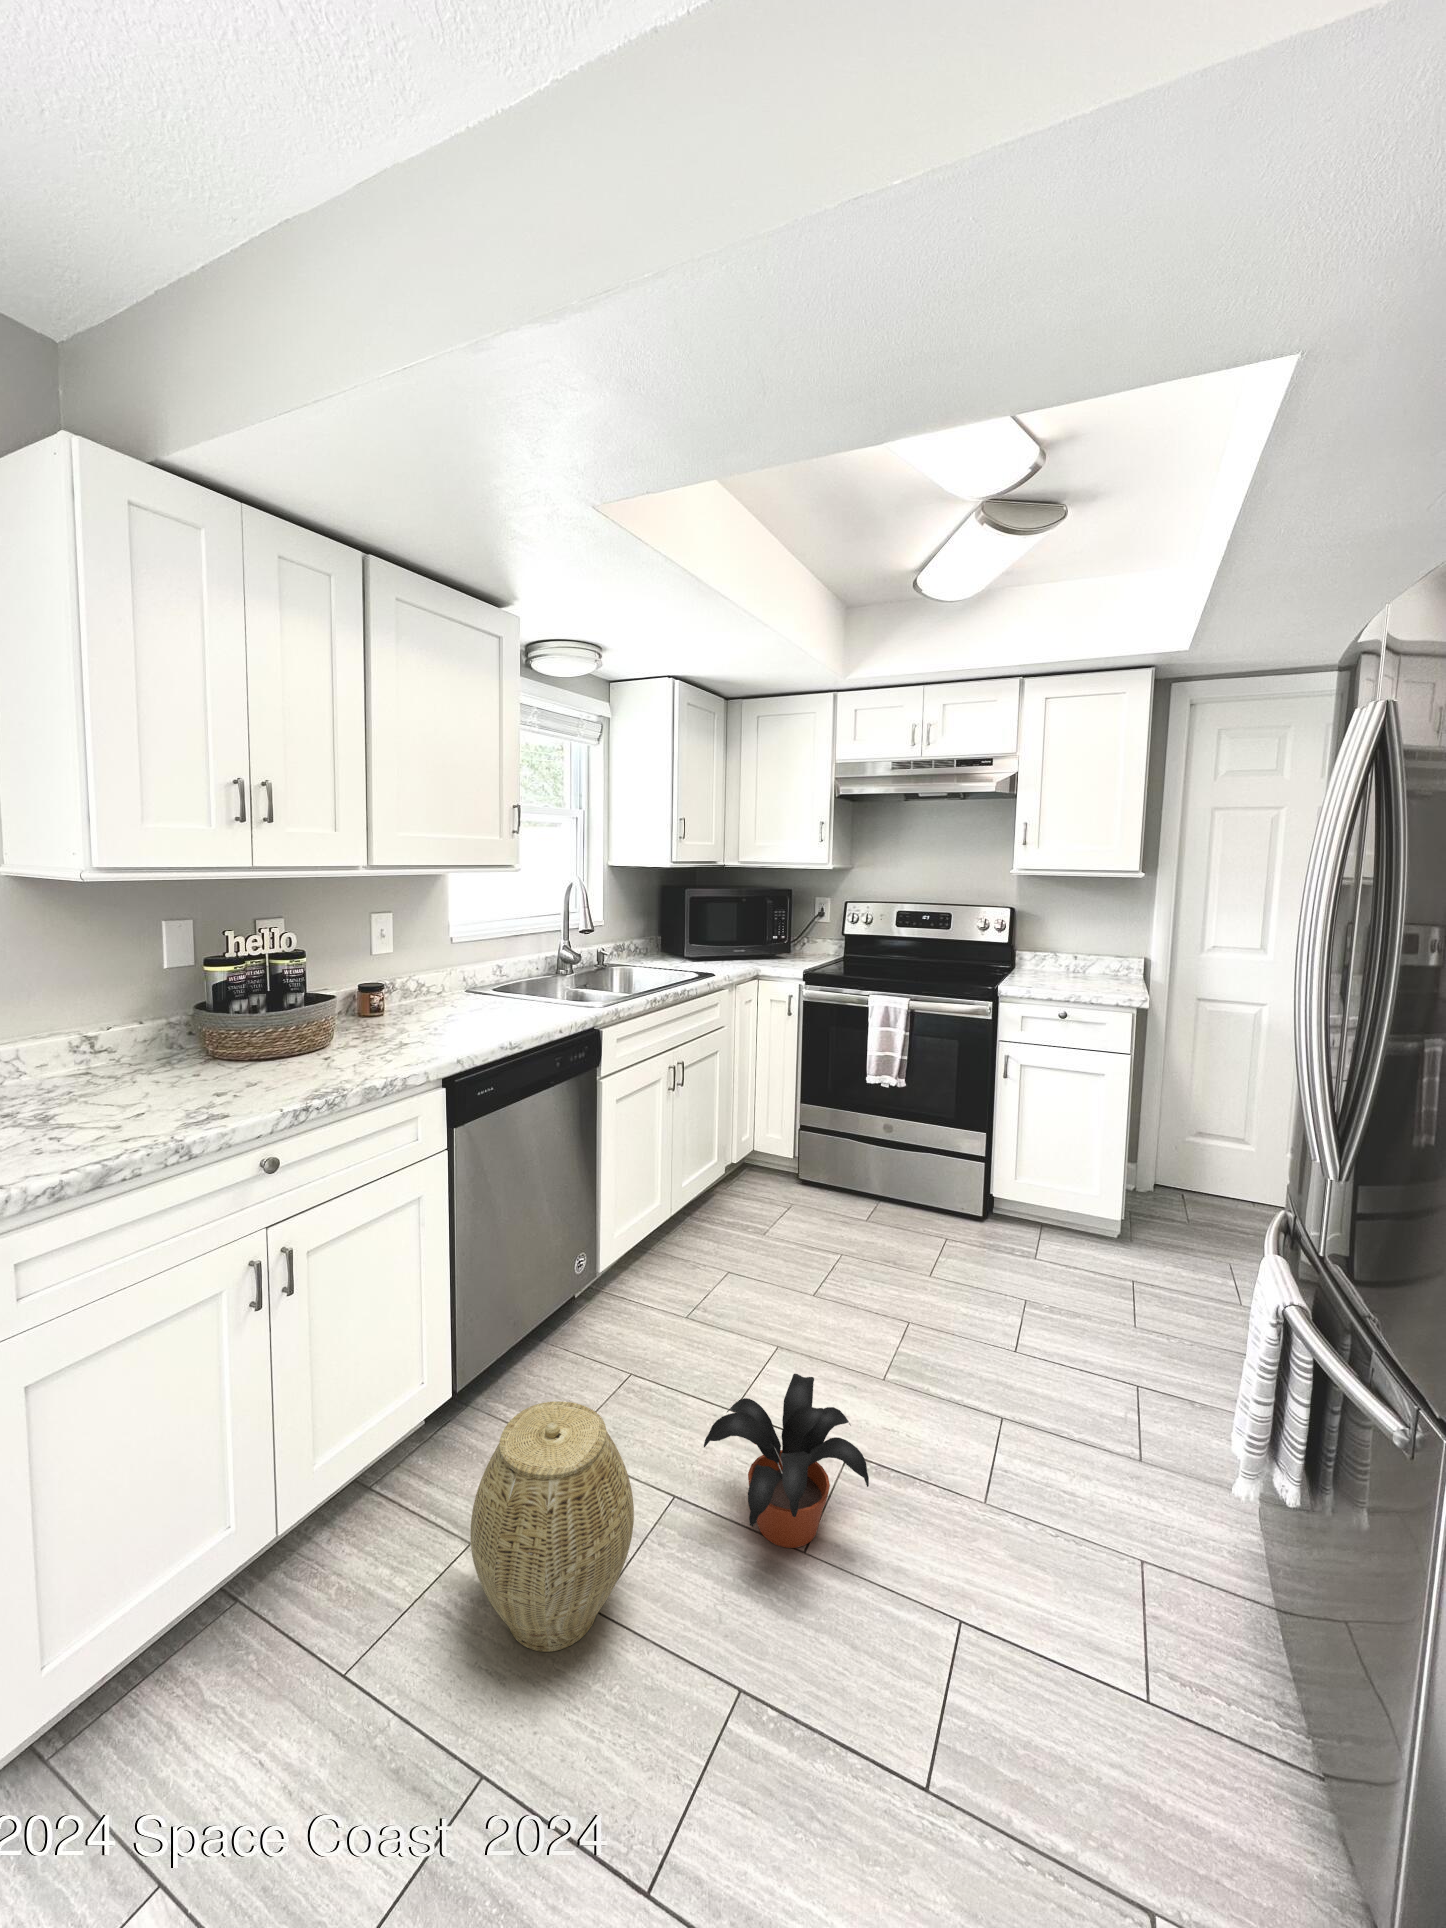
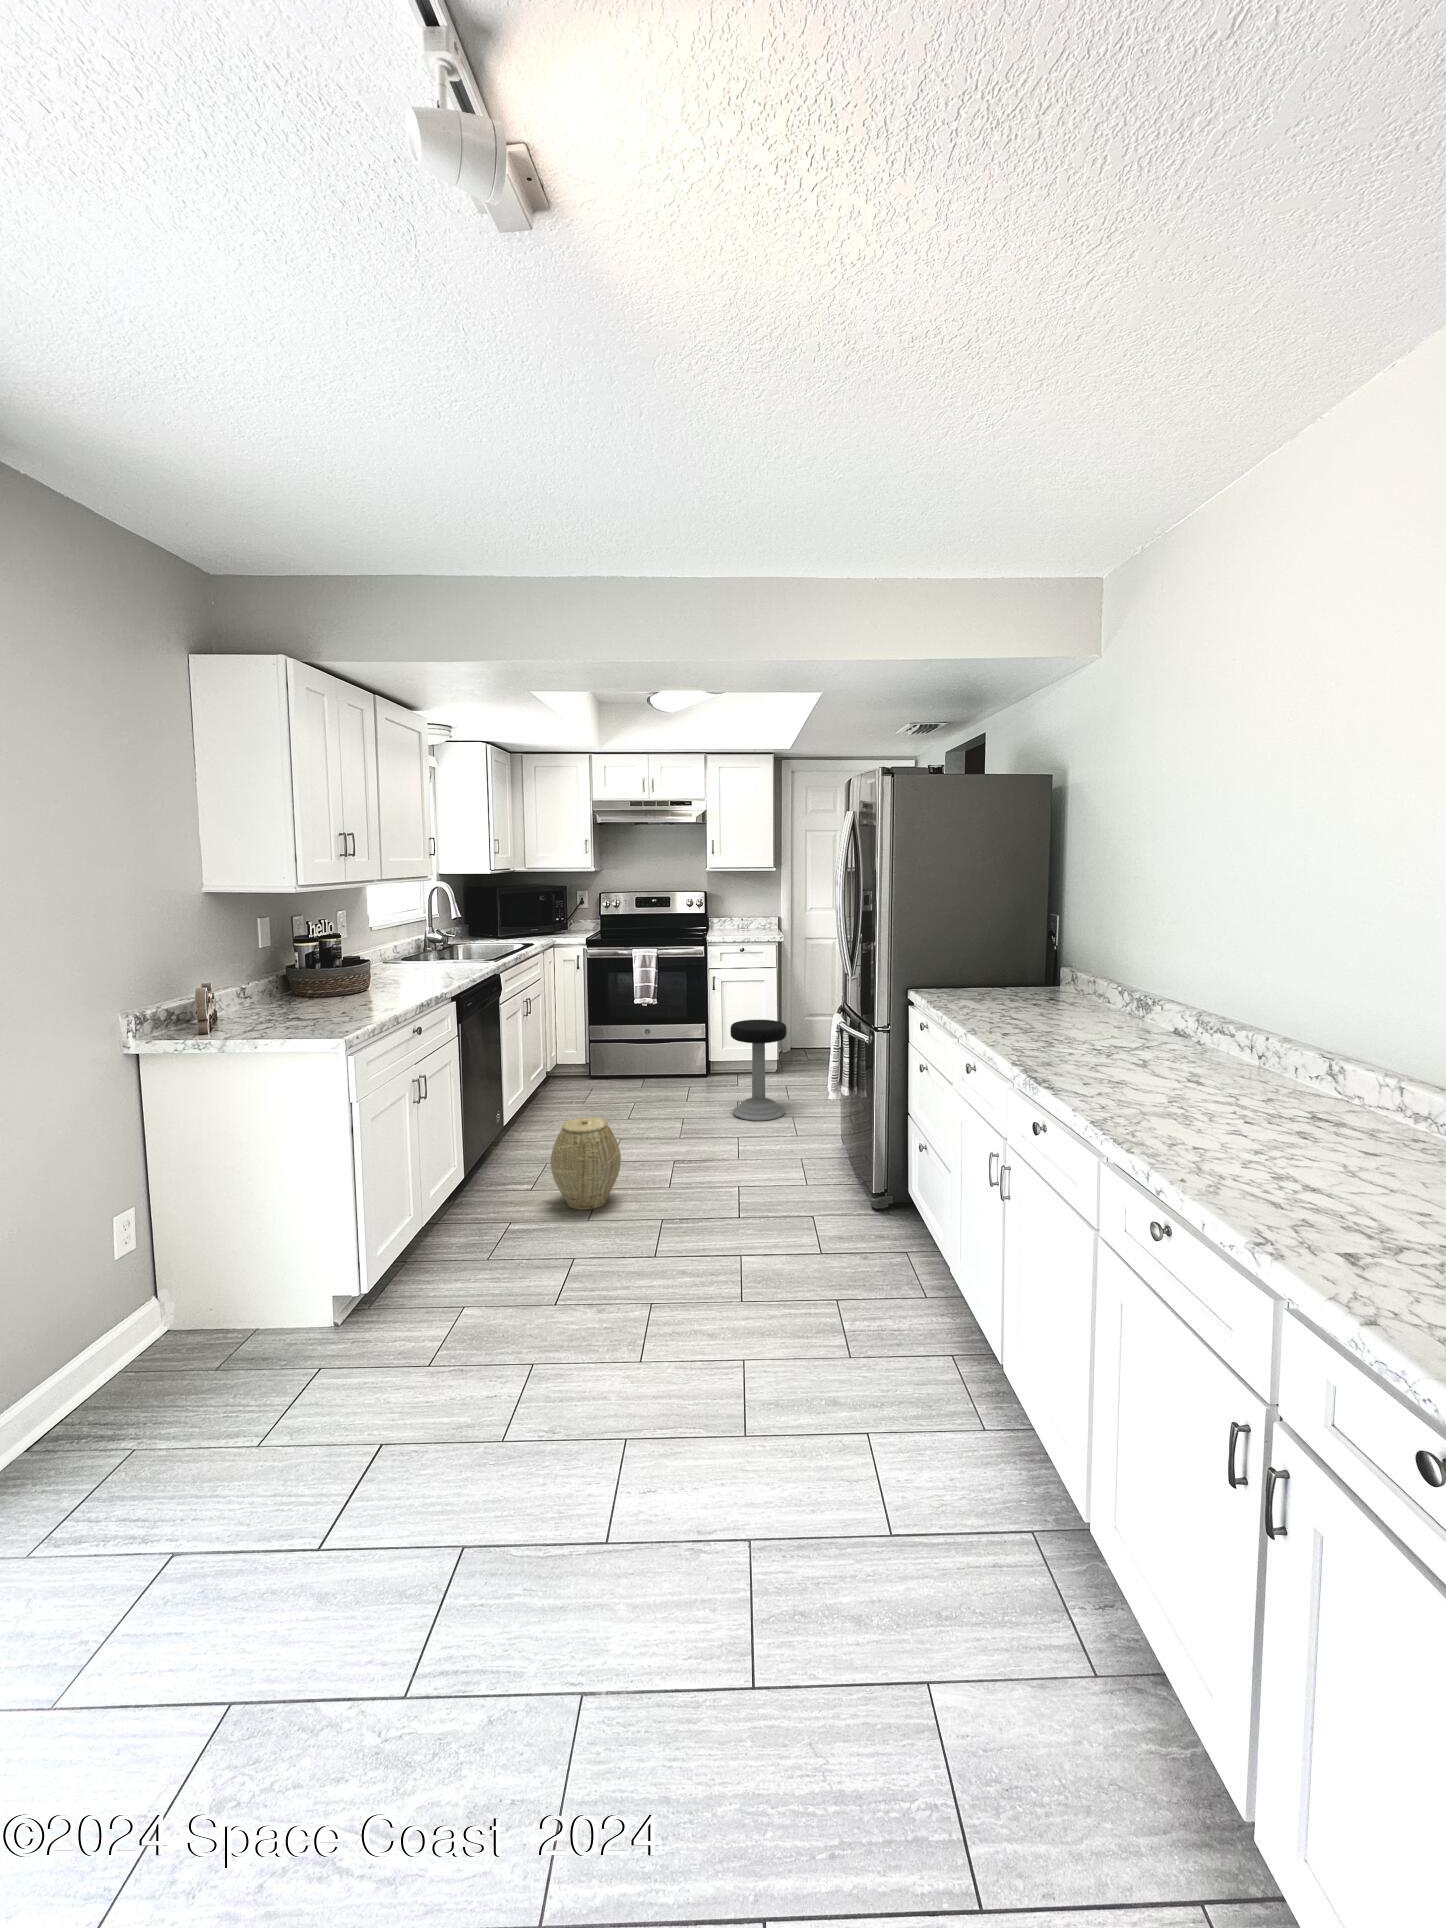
stool: none [1000,1168,1132,1400] -> present [730,1020,787,1121]
potted plant: present [704,1374,869,1548] -> none [630,1110,702,1173]

